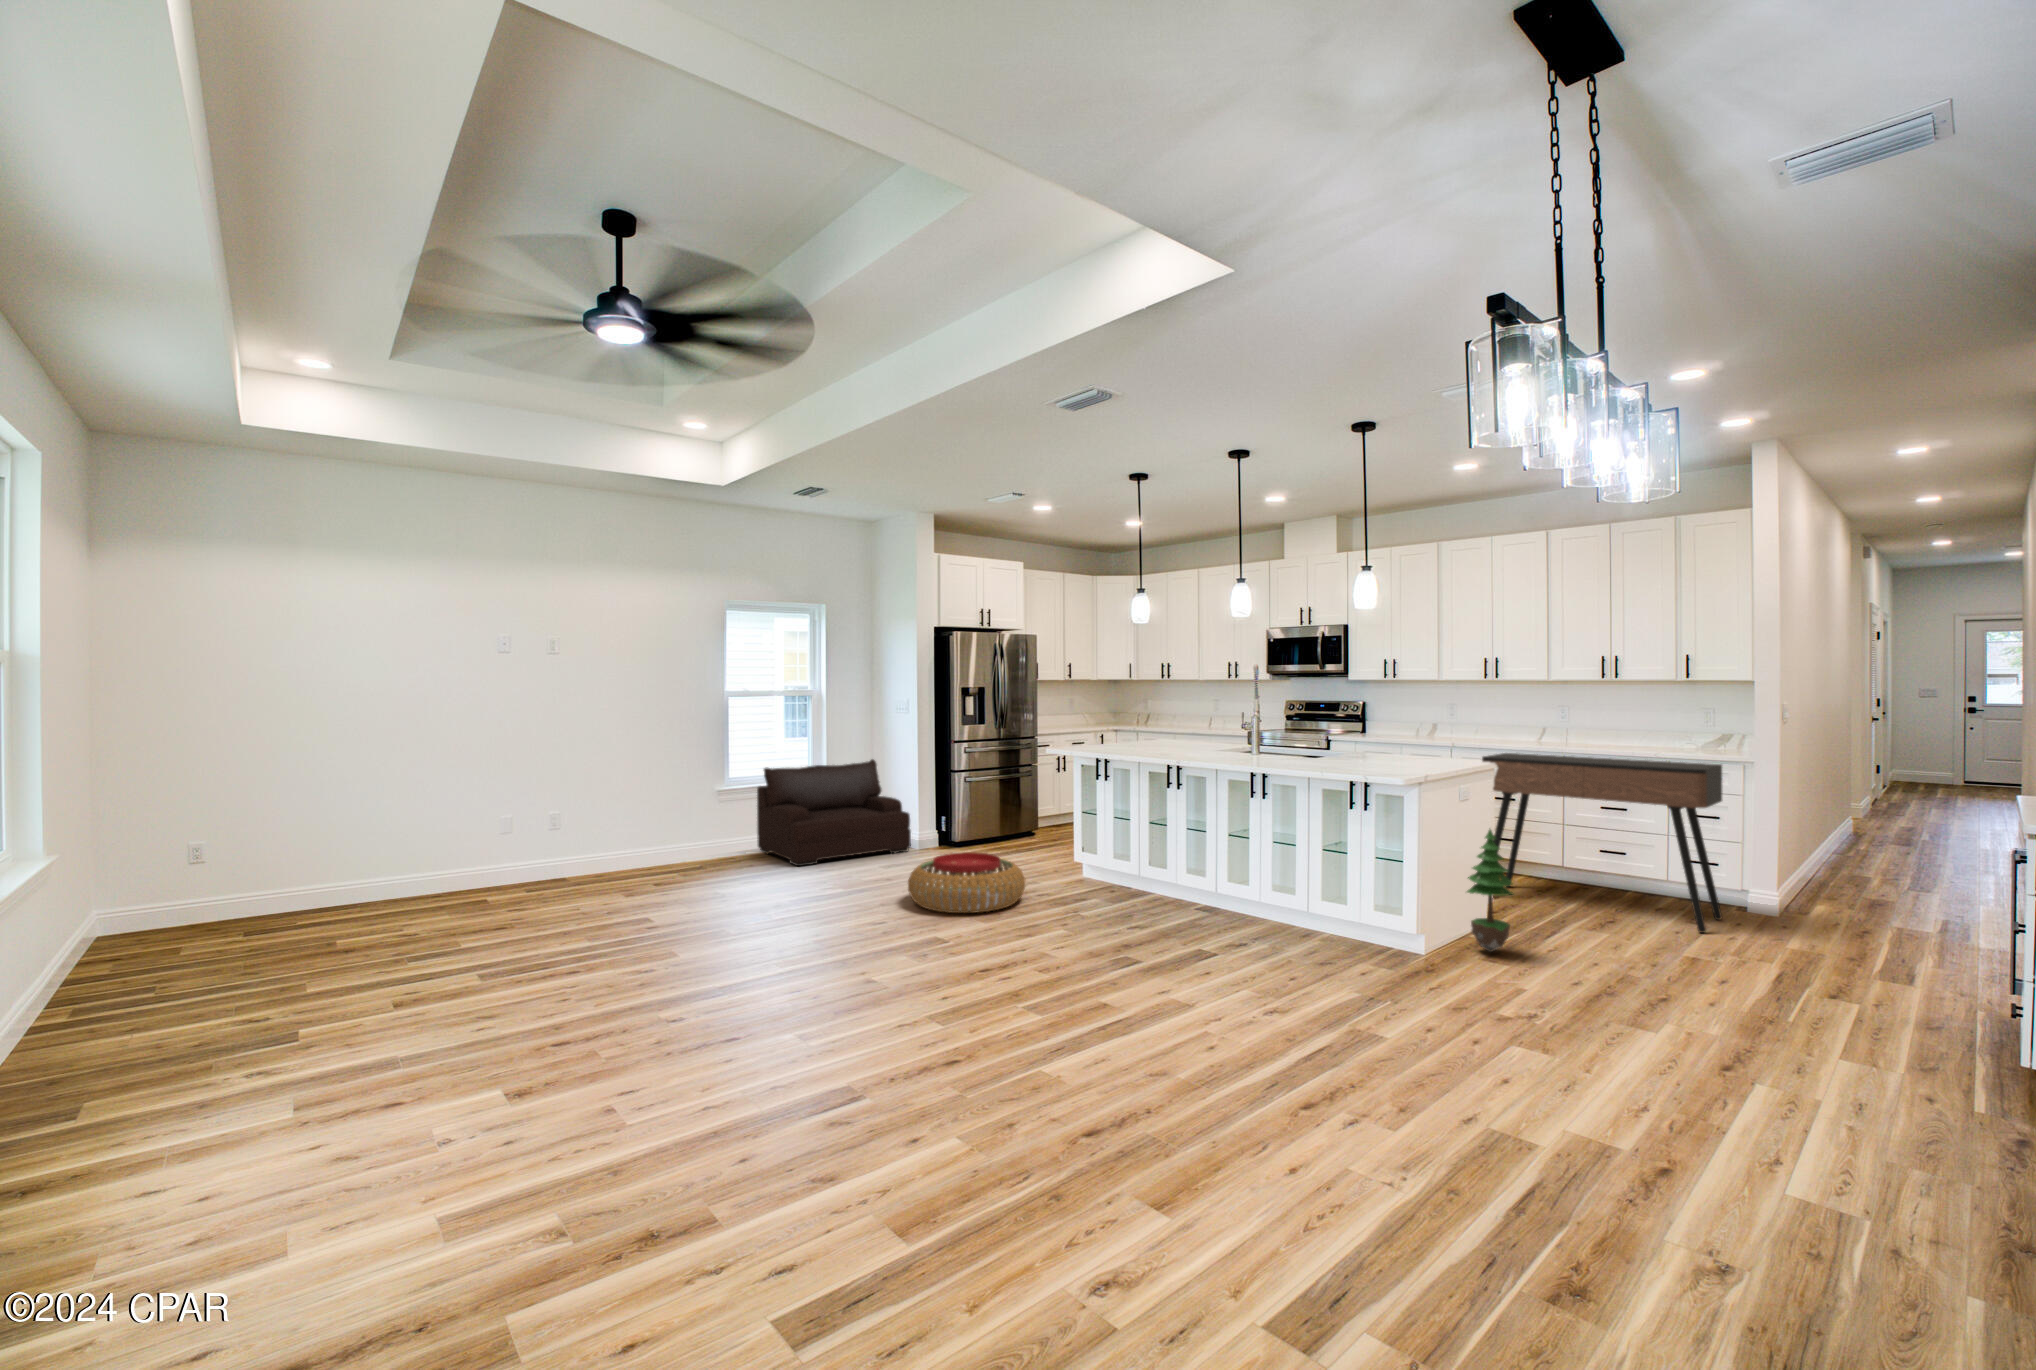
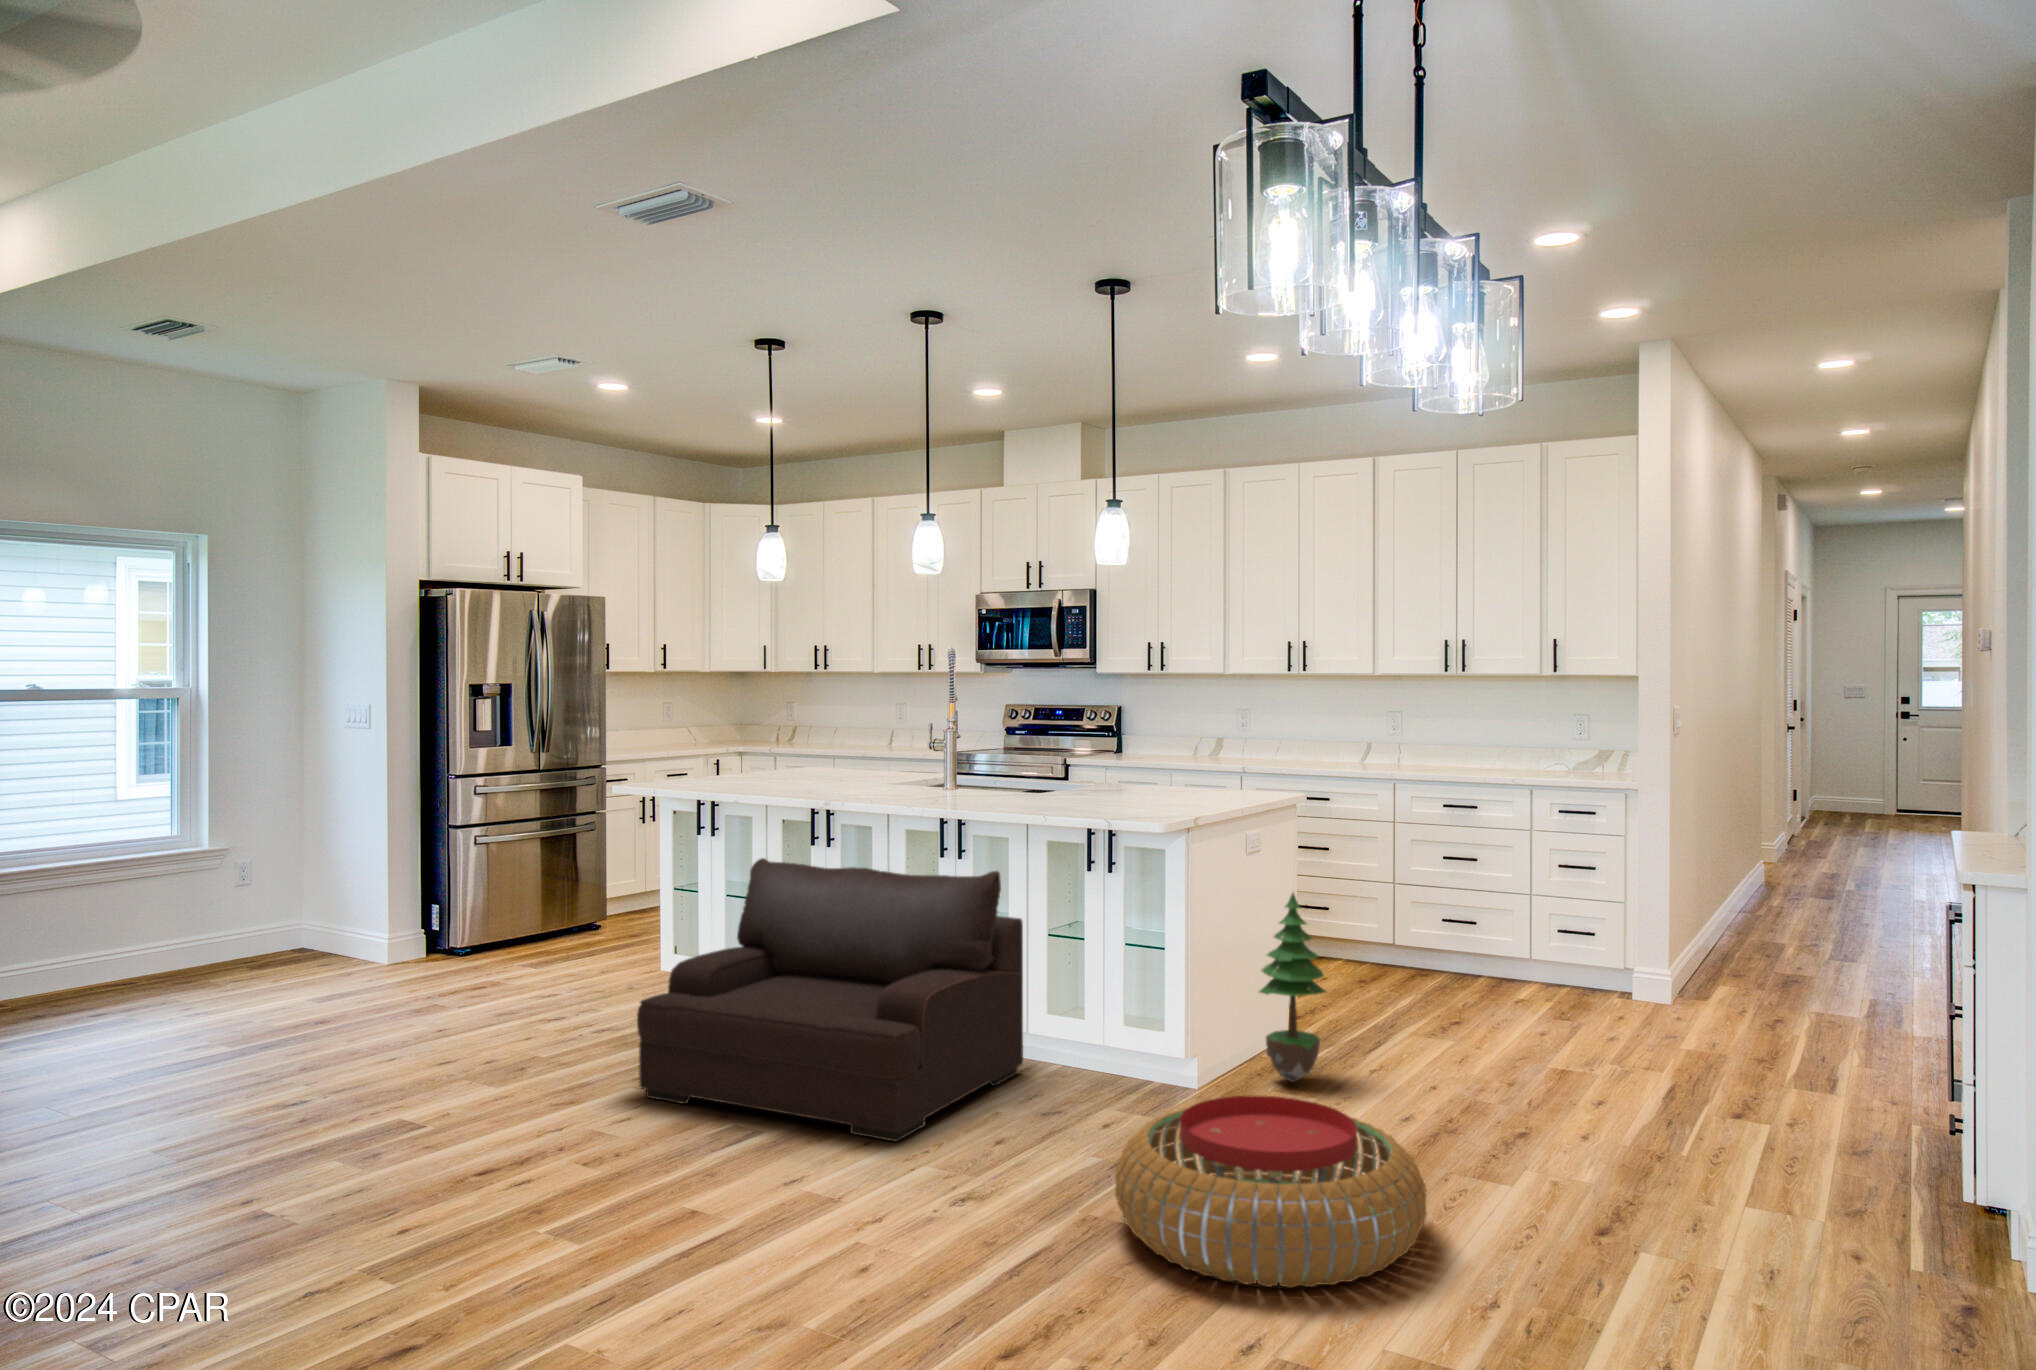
console table: present [1482,753,1722,933] -> none [1282,779,1593,1031]
armchair: present [757,759,911,866] -> present [637,858,1023,1142]
pouf: present [908,852,1025,913] -> present [1115,1095,1427,1288]

